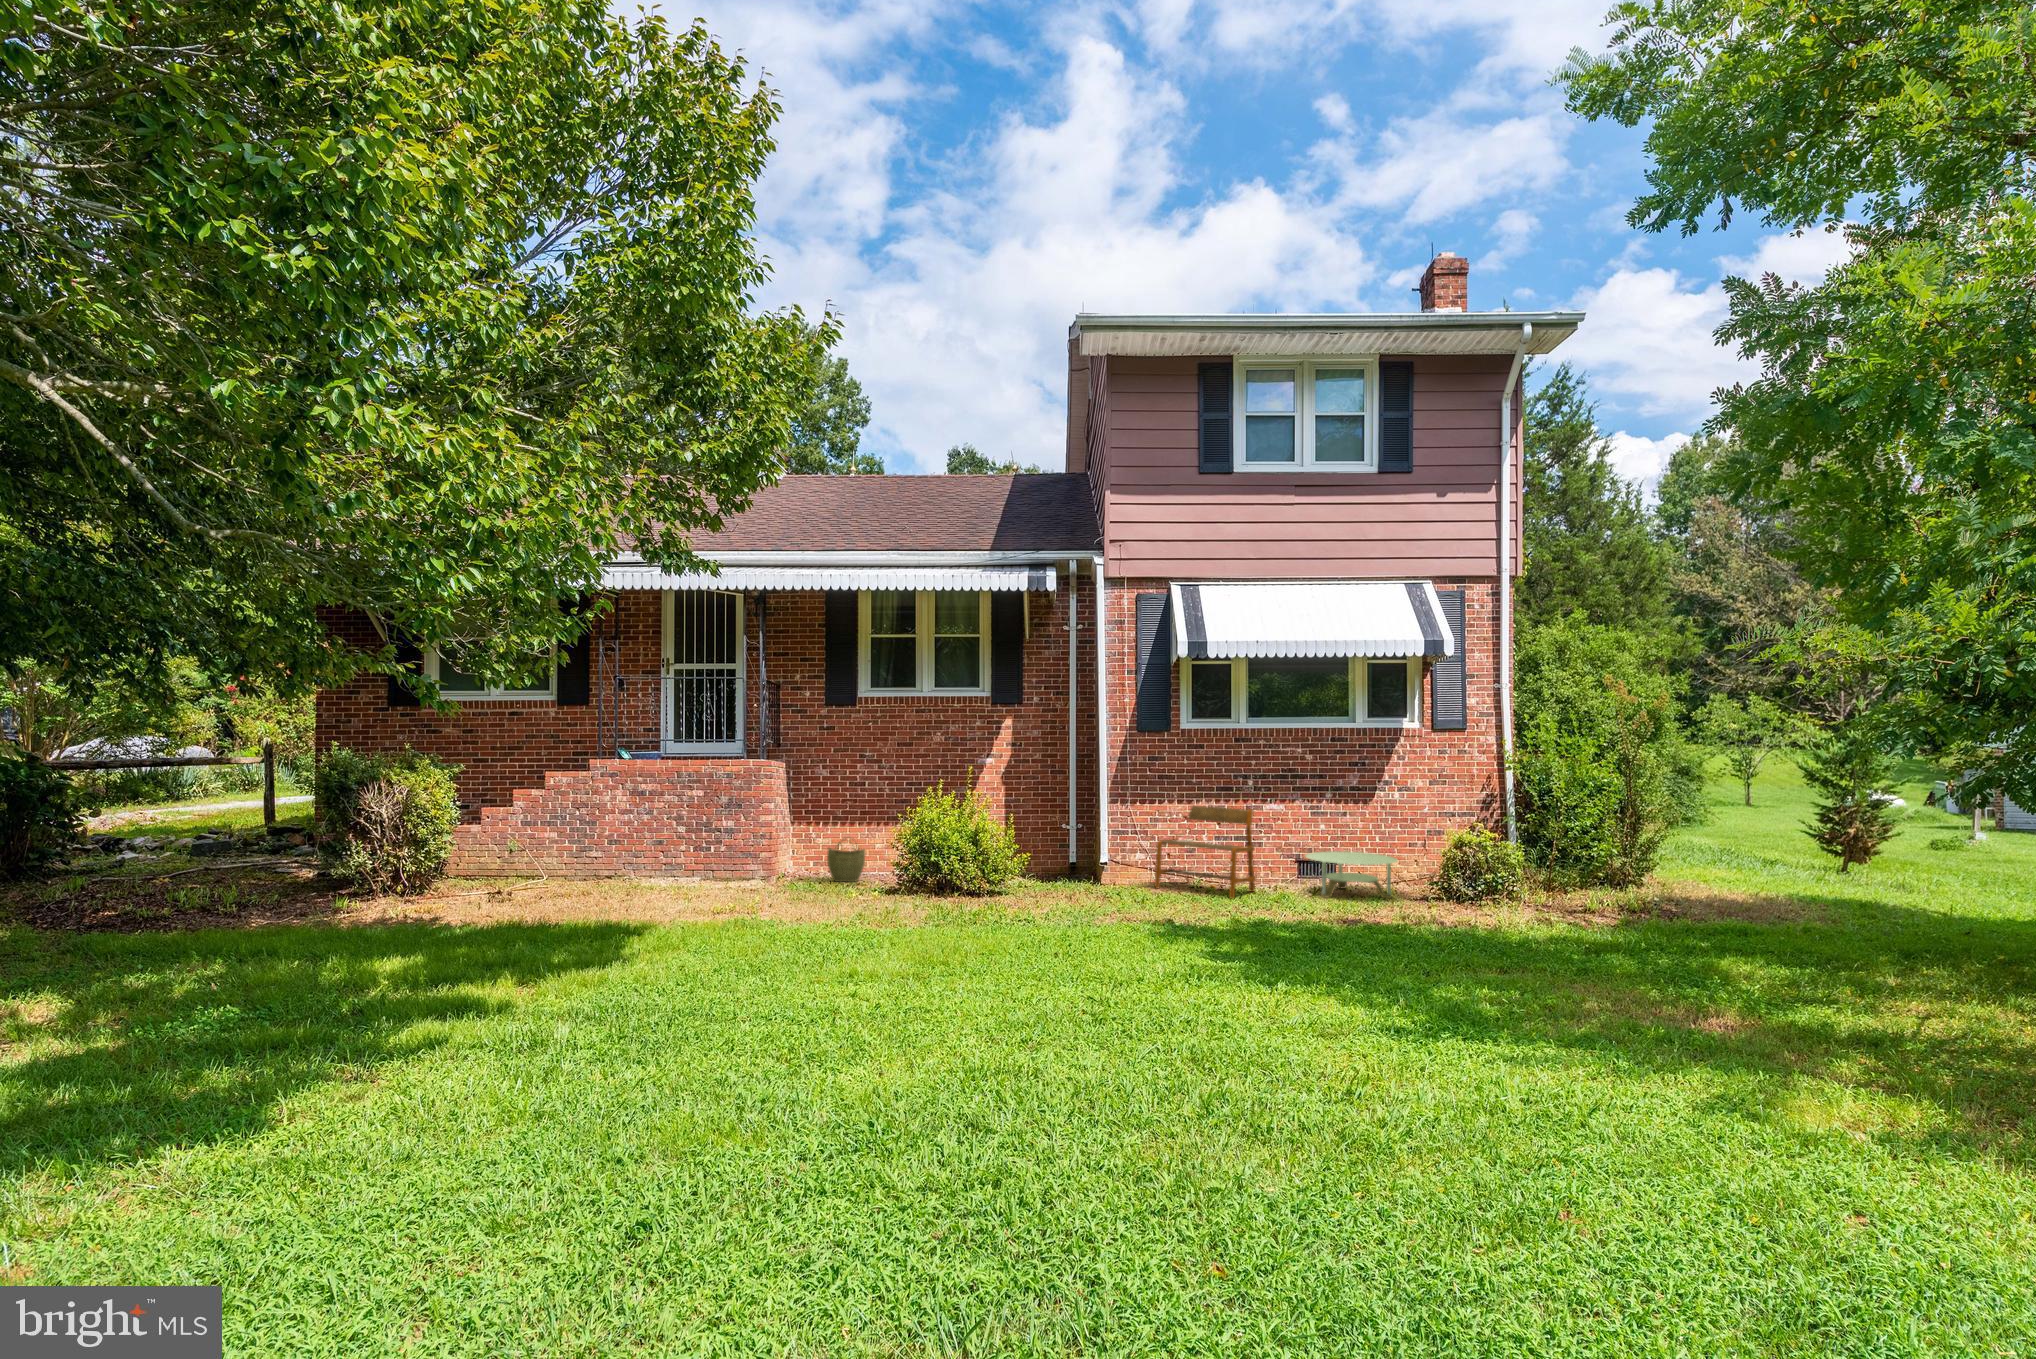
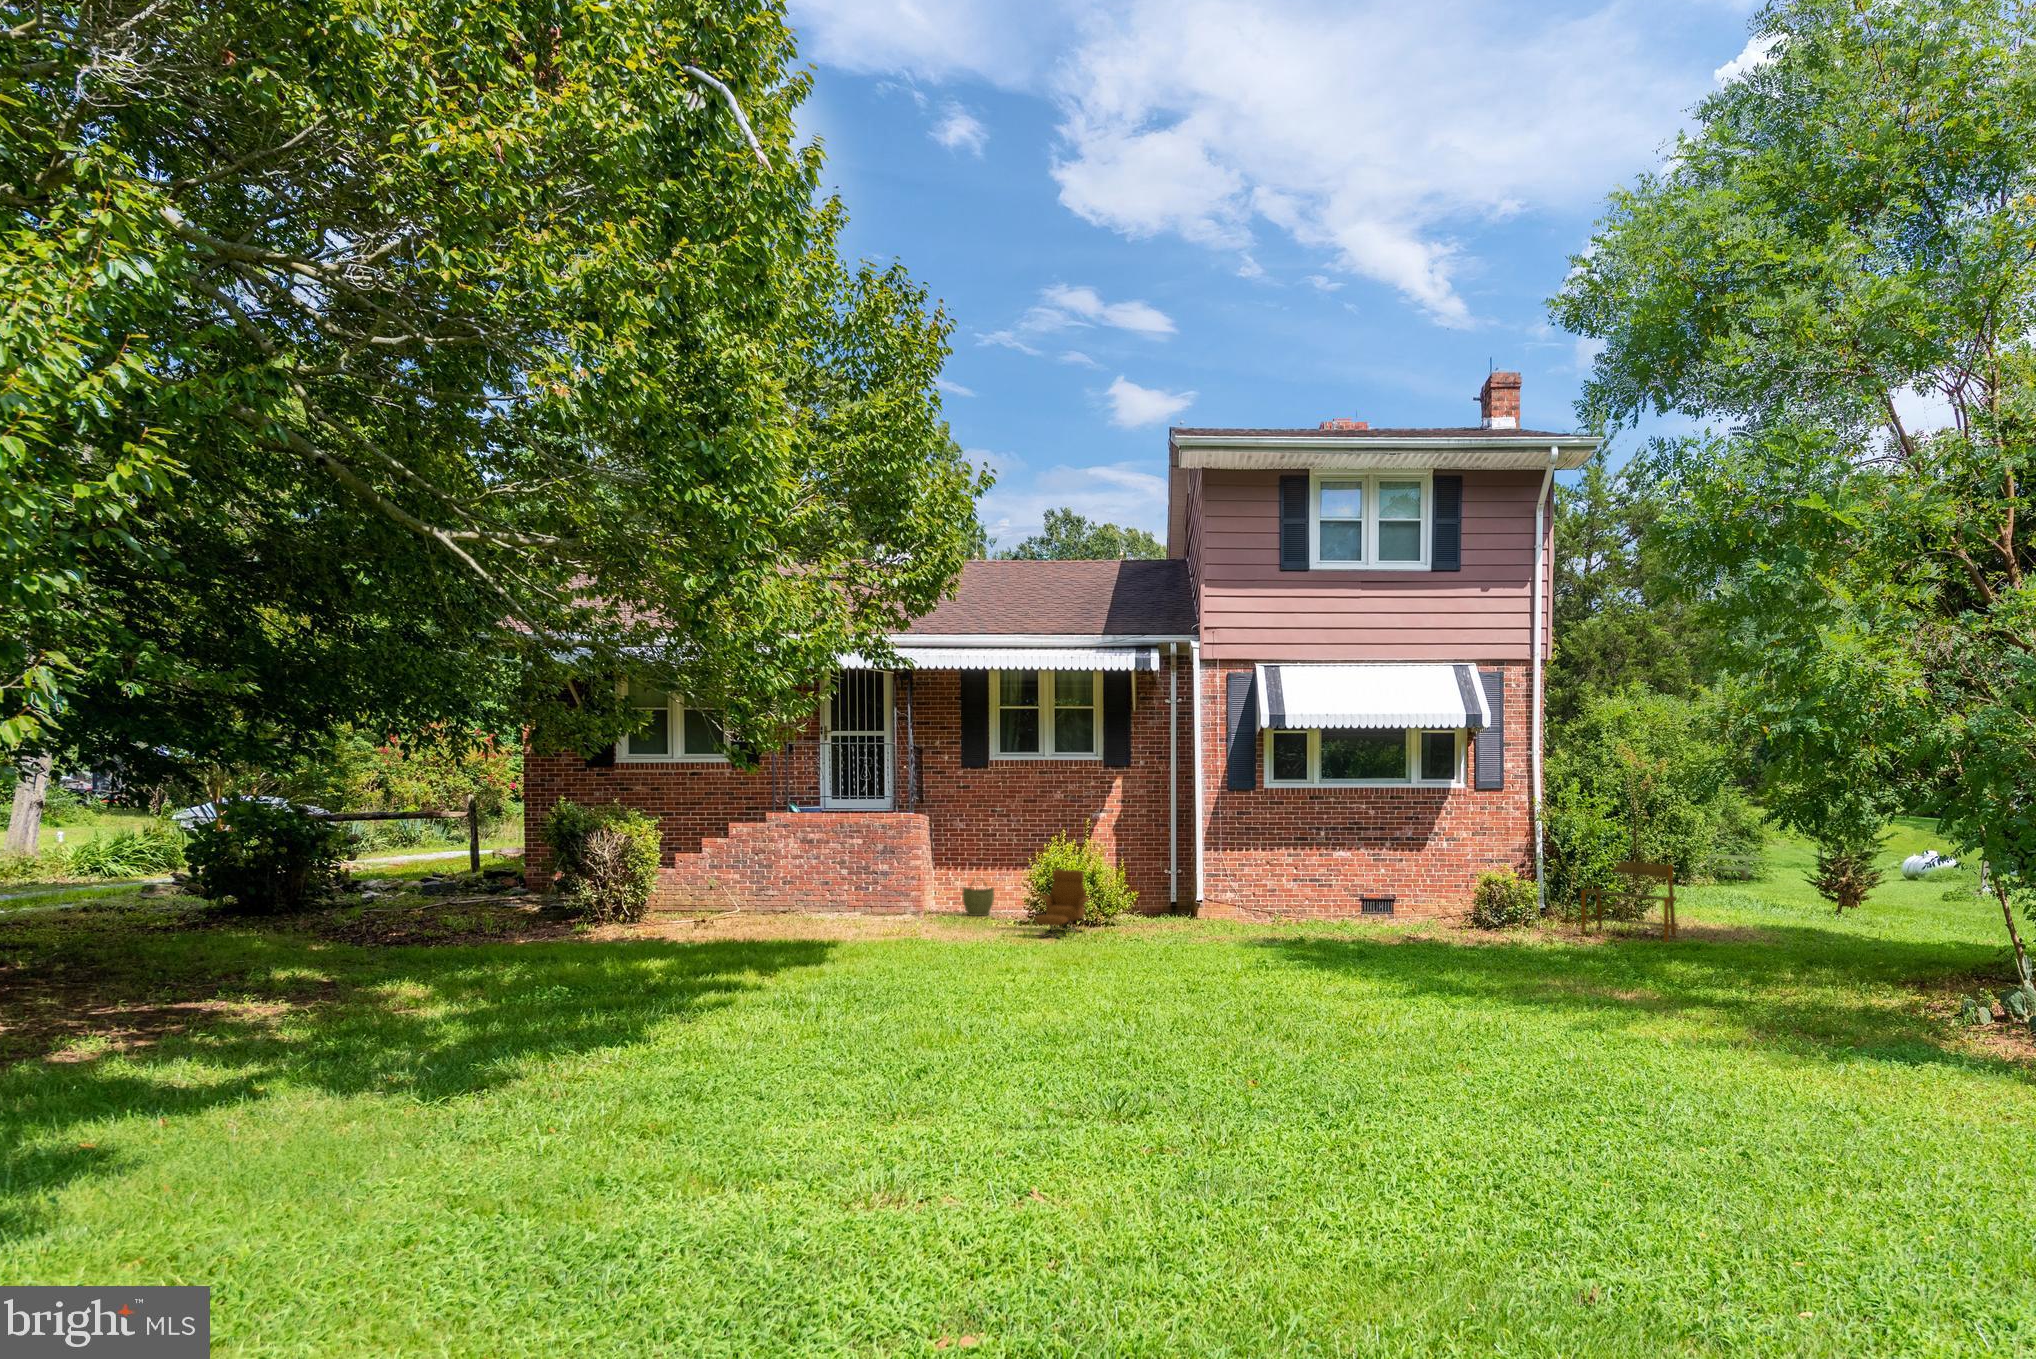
bench: present [1155,806,1257,899] -> present [1581,861,1679,942]
lounge chair: none [894,826,965,911] -> present [1036,869,1090,938]
round table: present [1305,851,1398,898] -> present [1708,855,1762,880]

